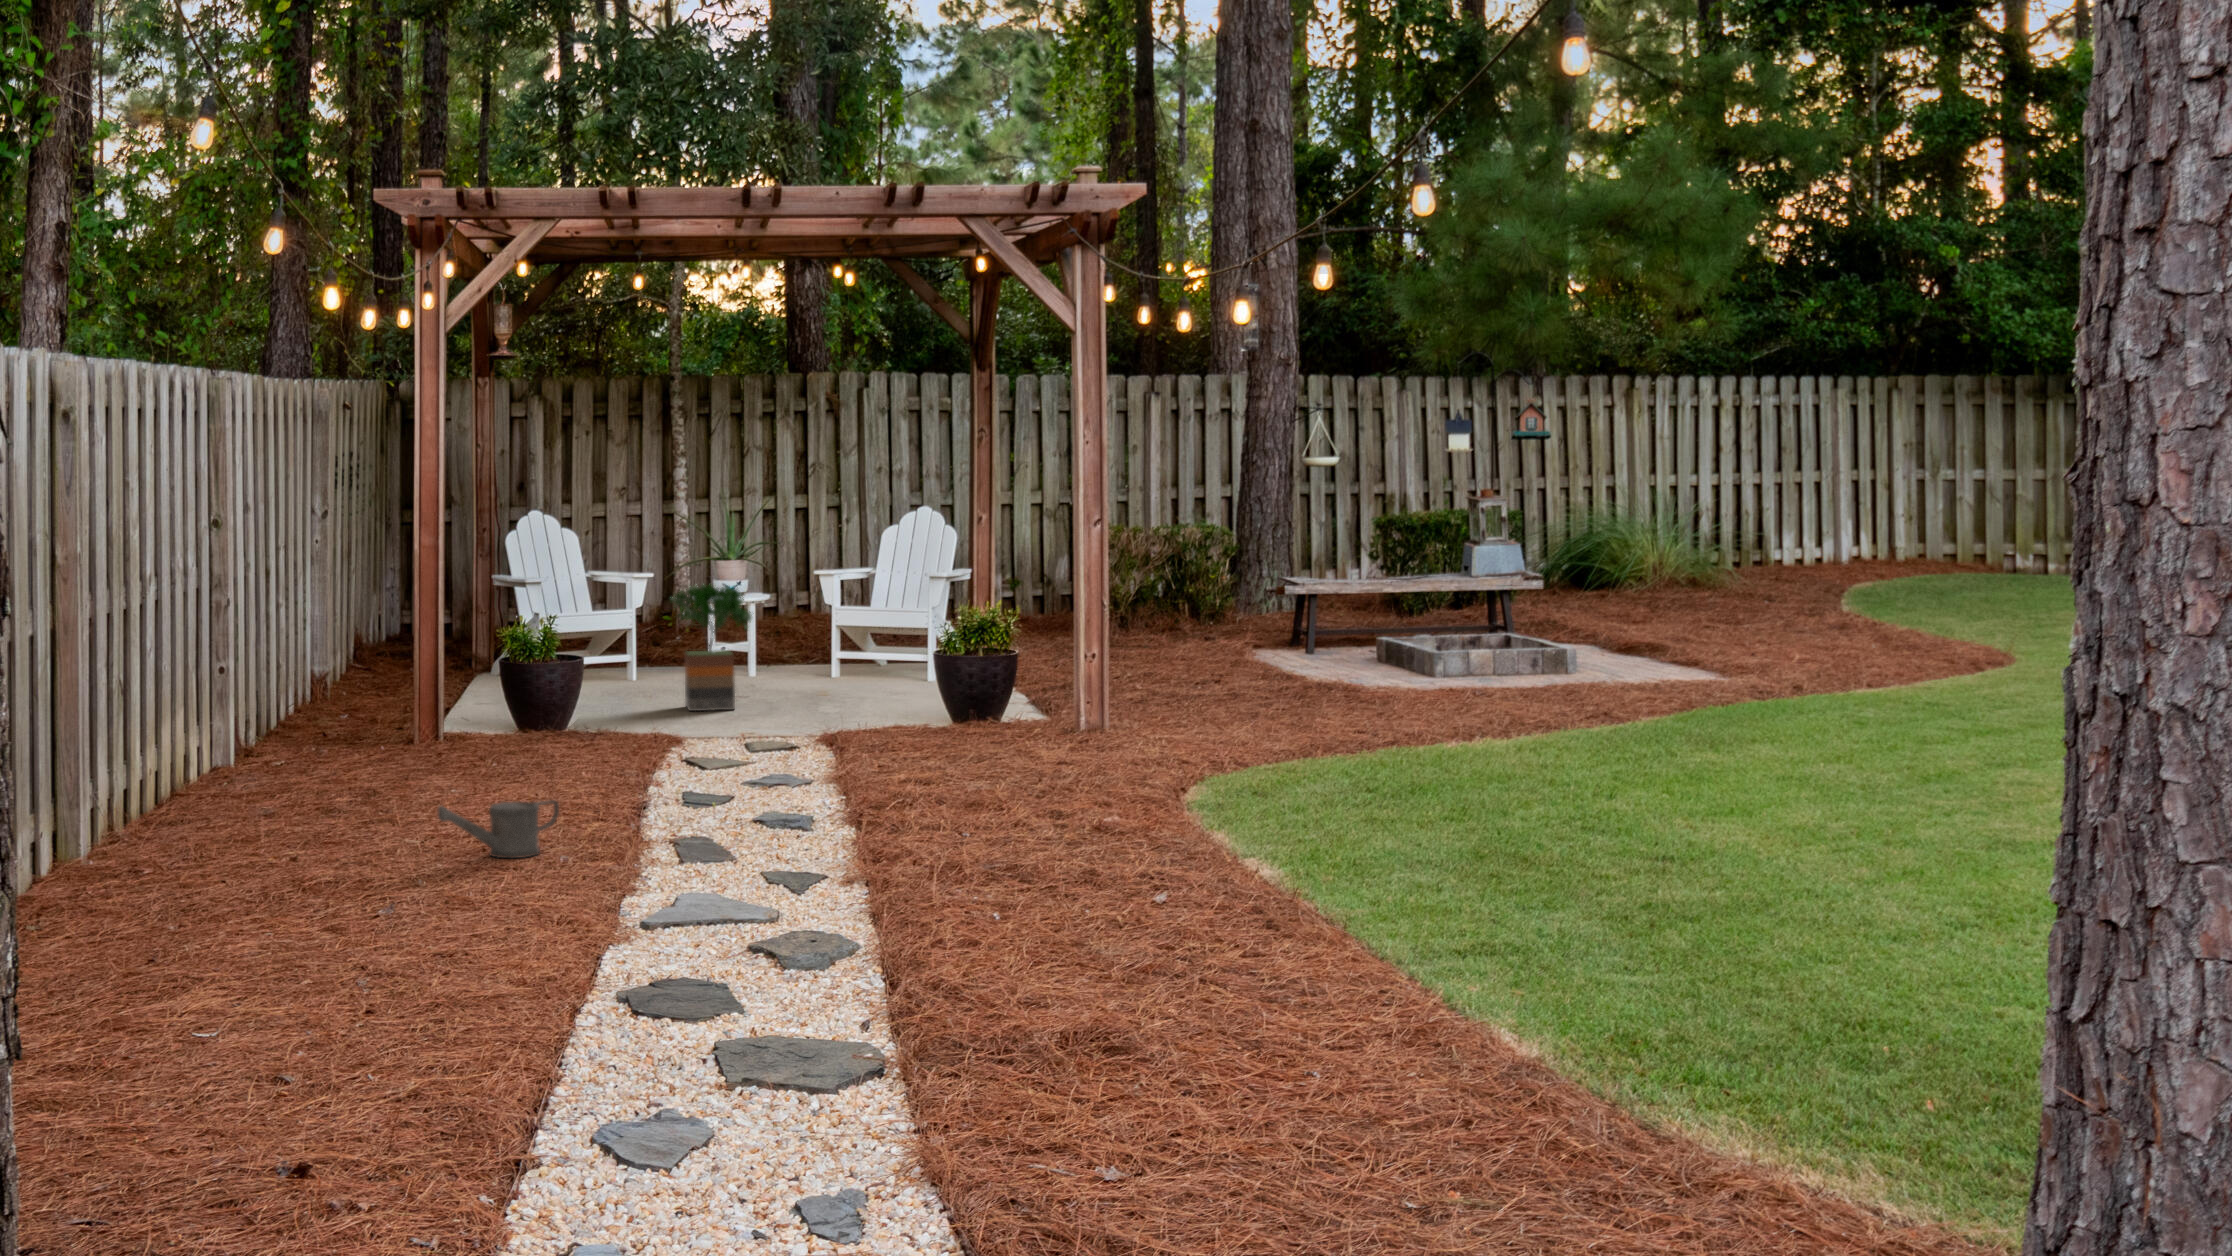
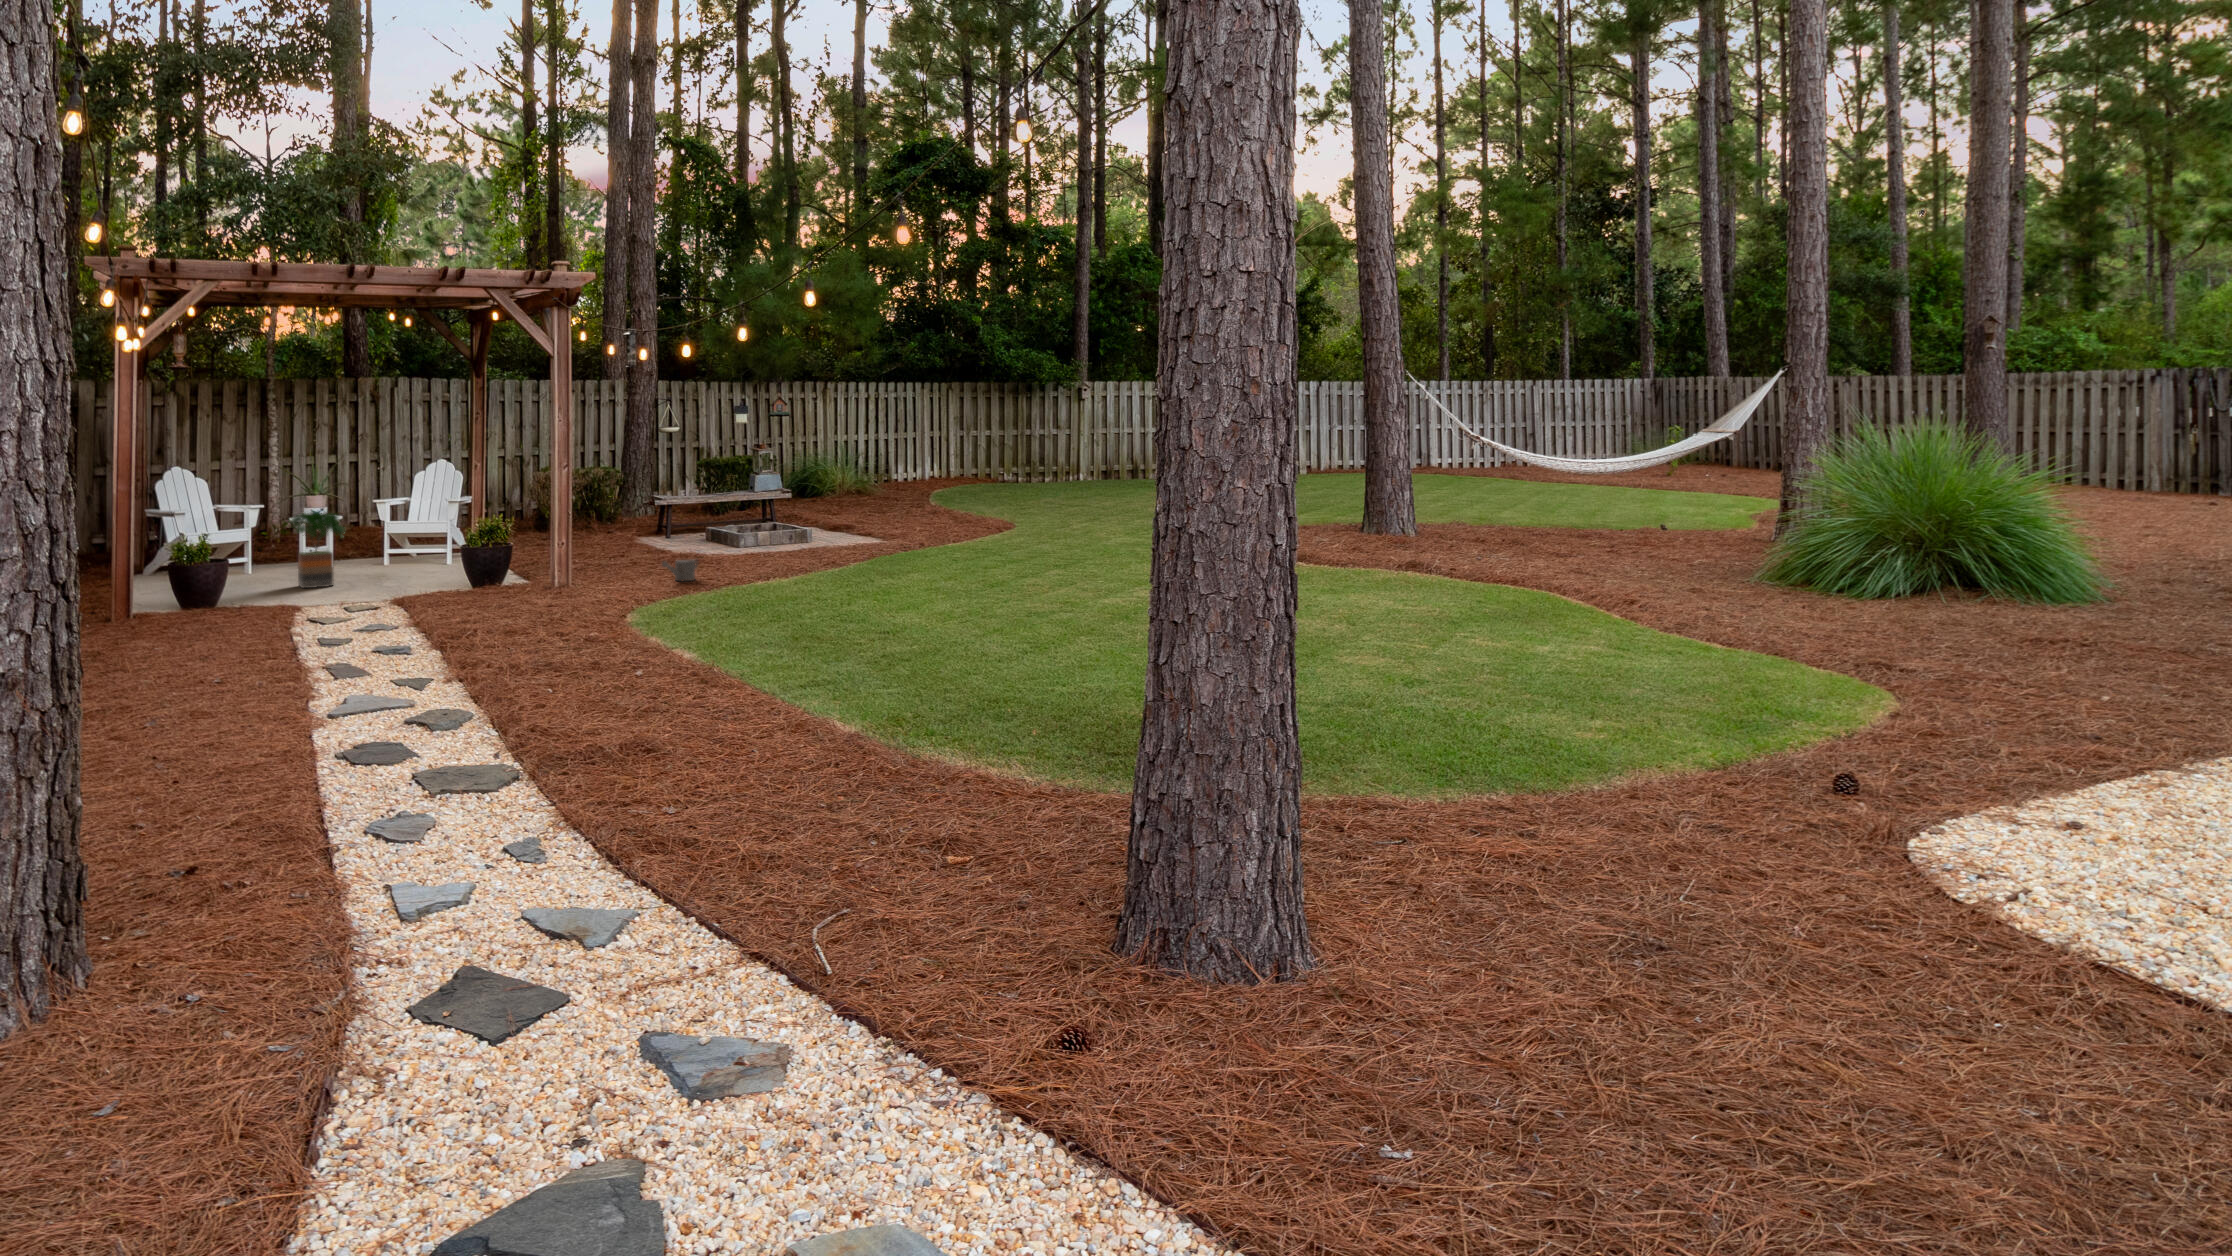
watering can: present [438,800,559,858] -> present [662,559,698,581]

